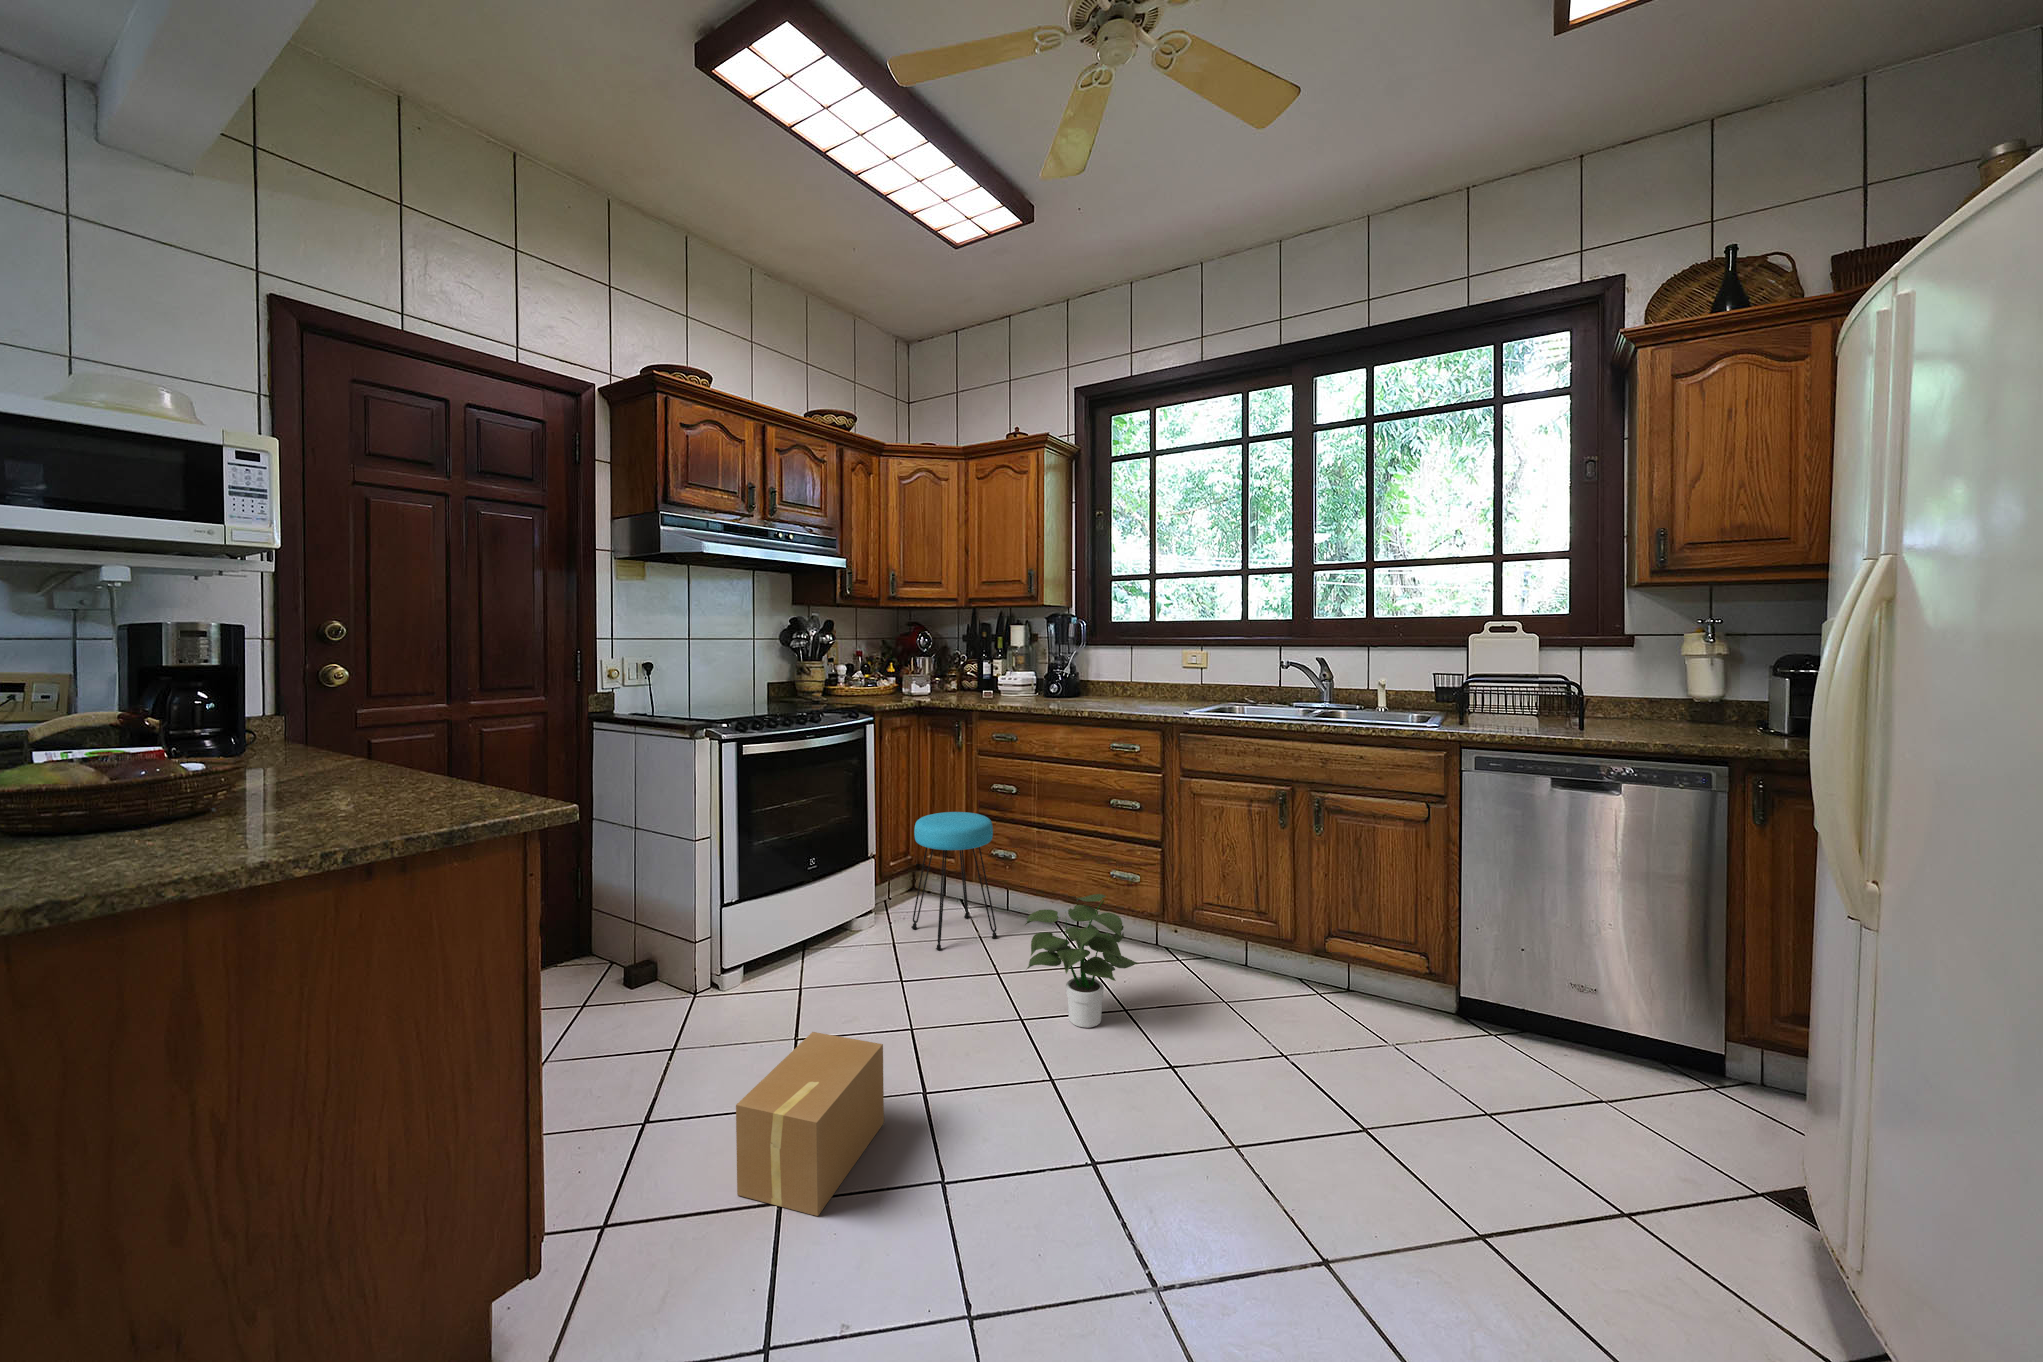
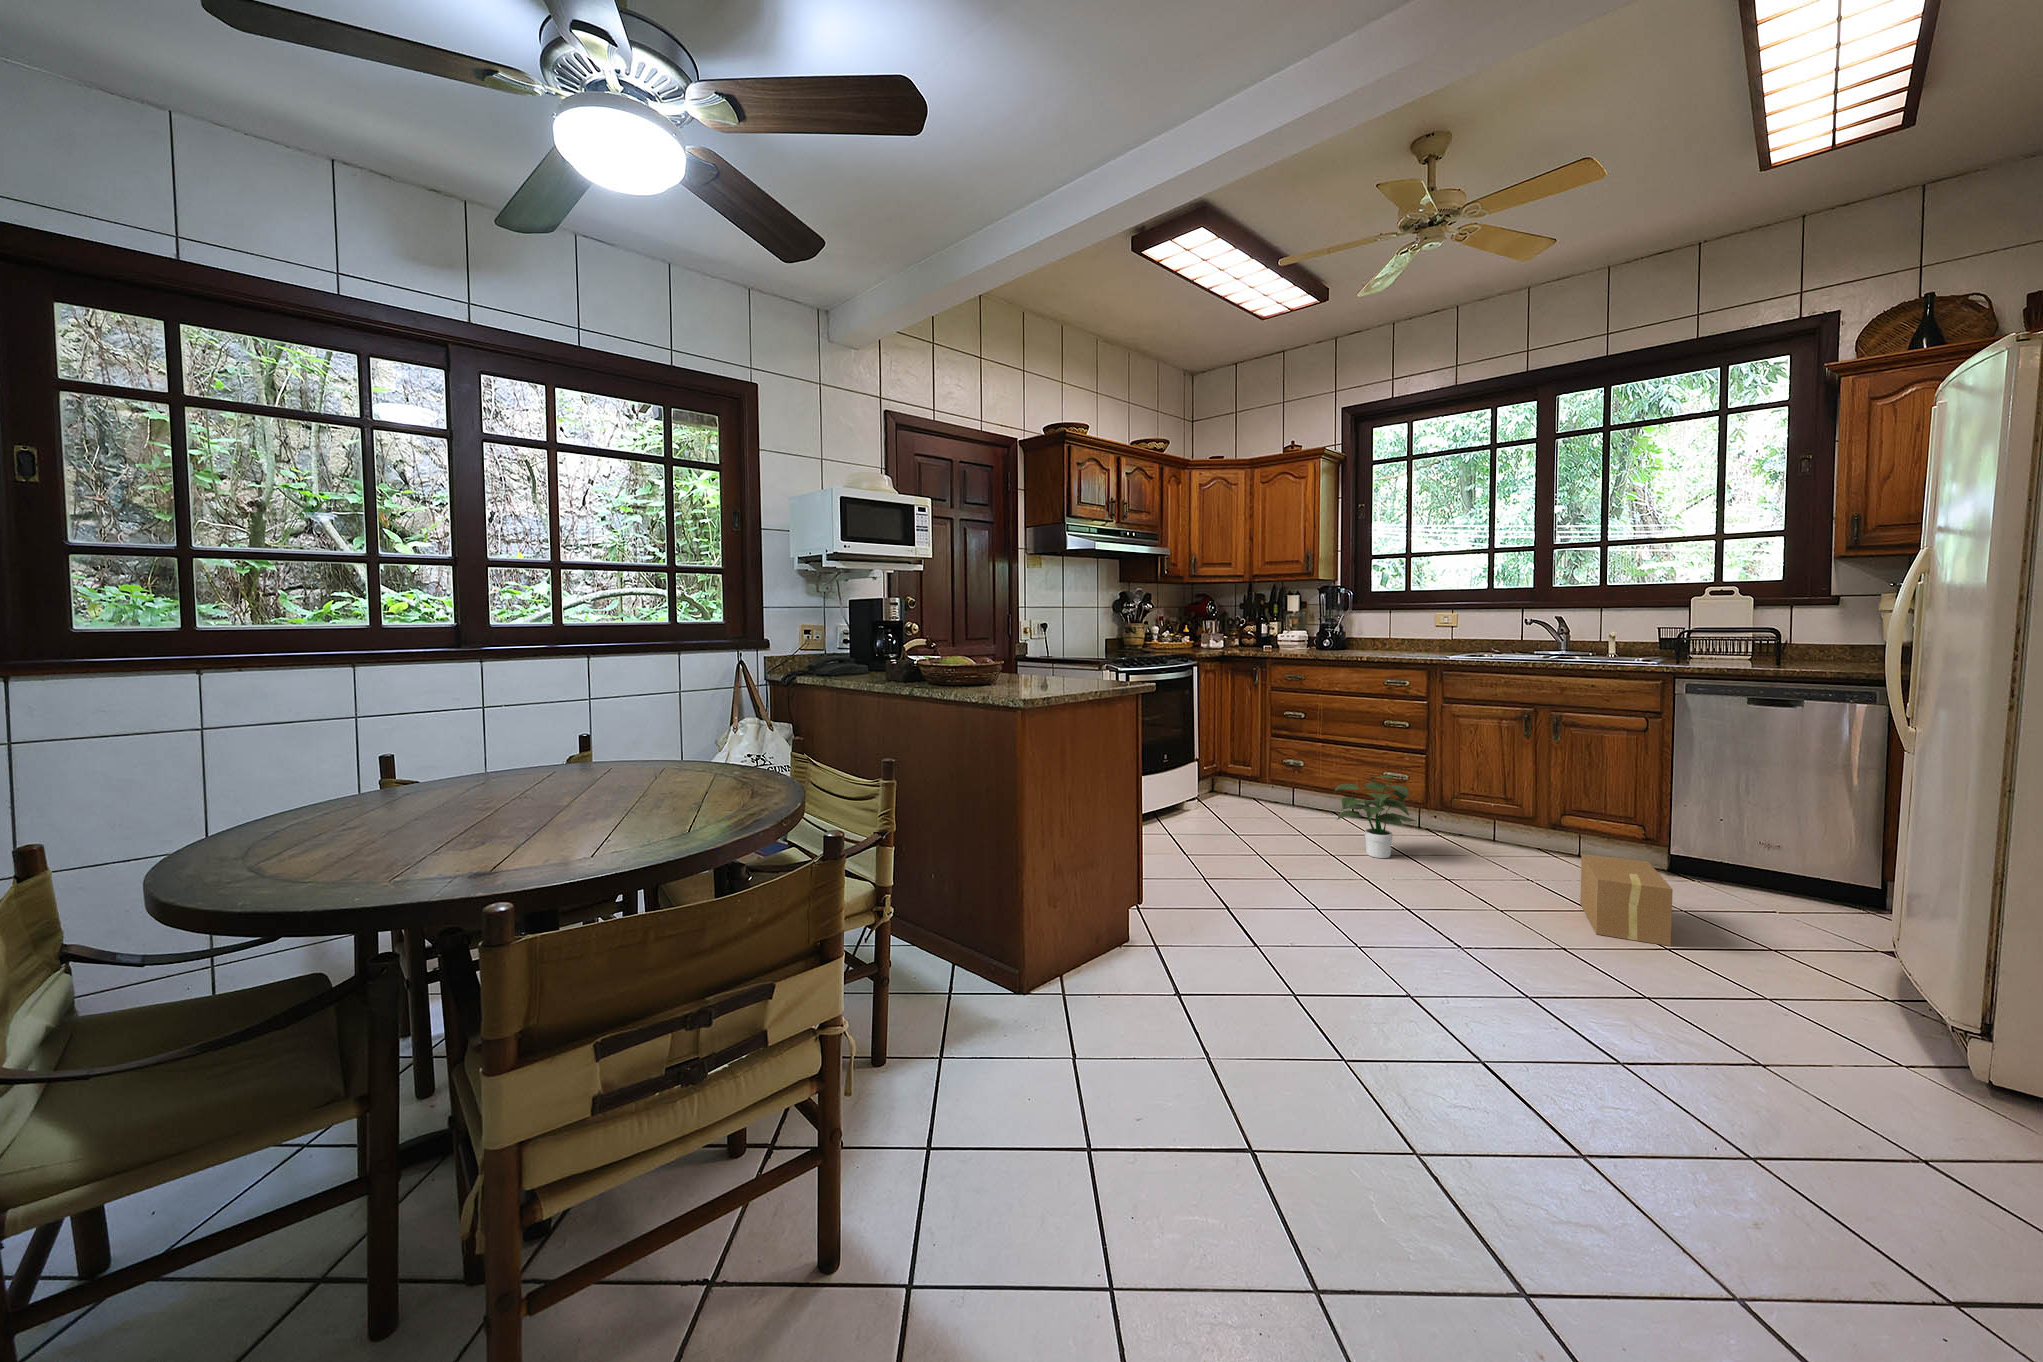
stool: present [911,812,998,949] -> none [1226,729,1293,819]
cardboard box: present [736,1032,884,1216] -> present [1580,854,1673,946]

